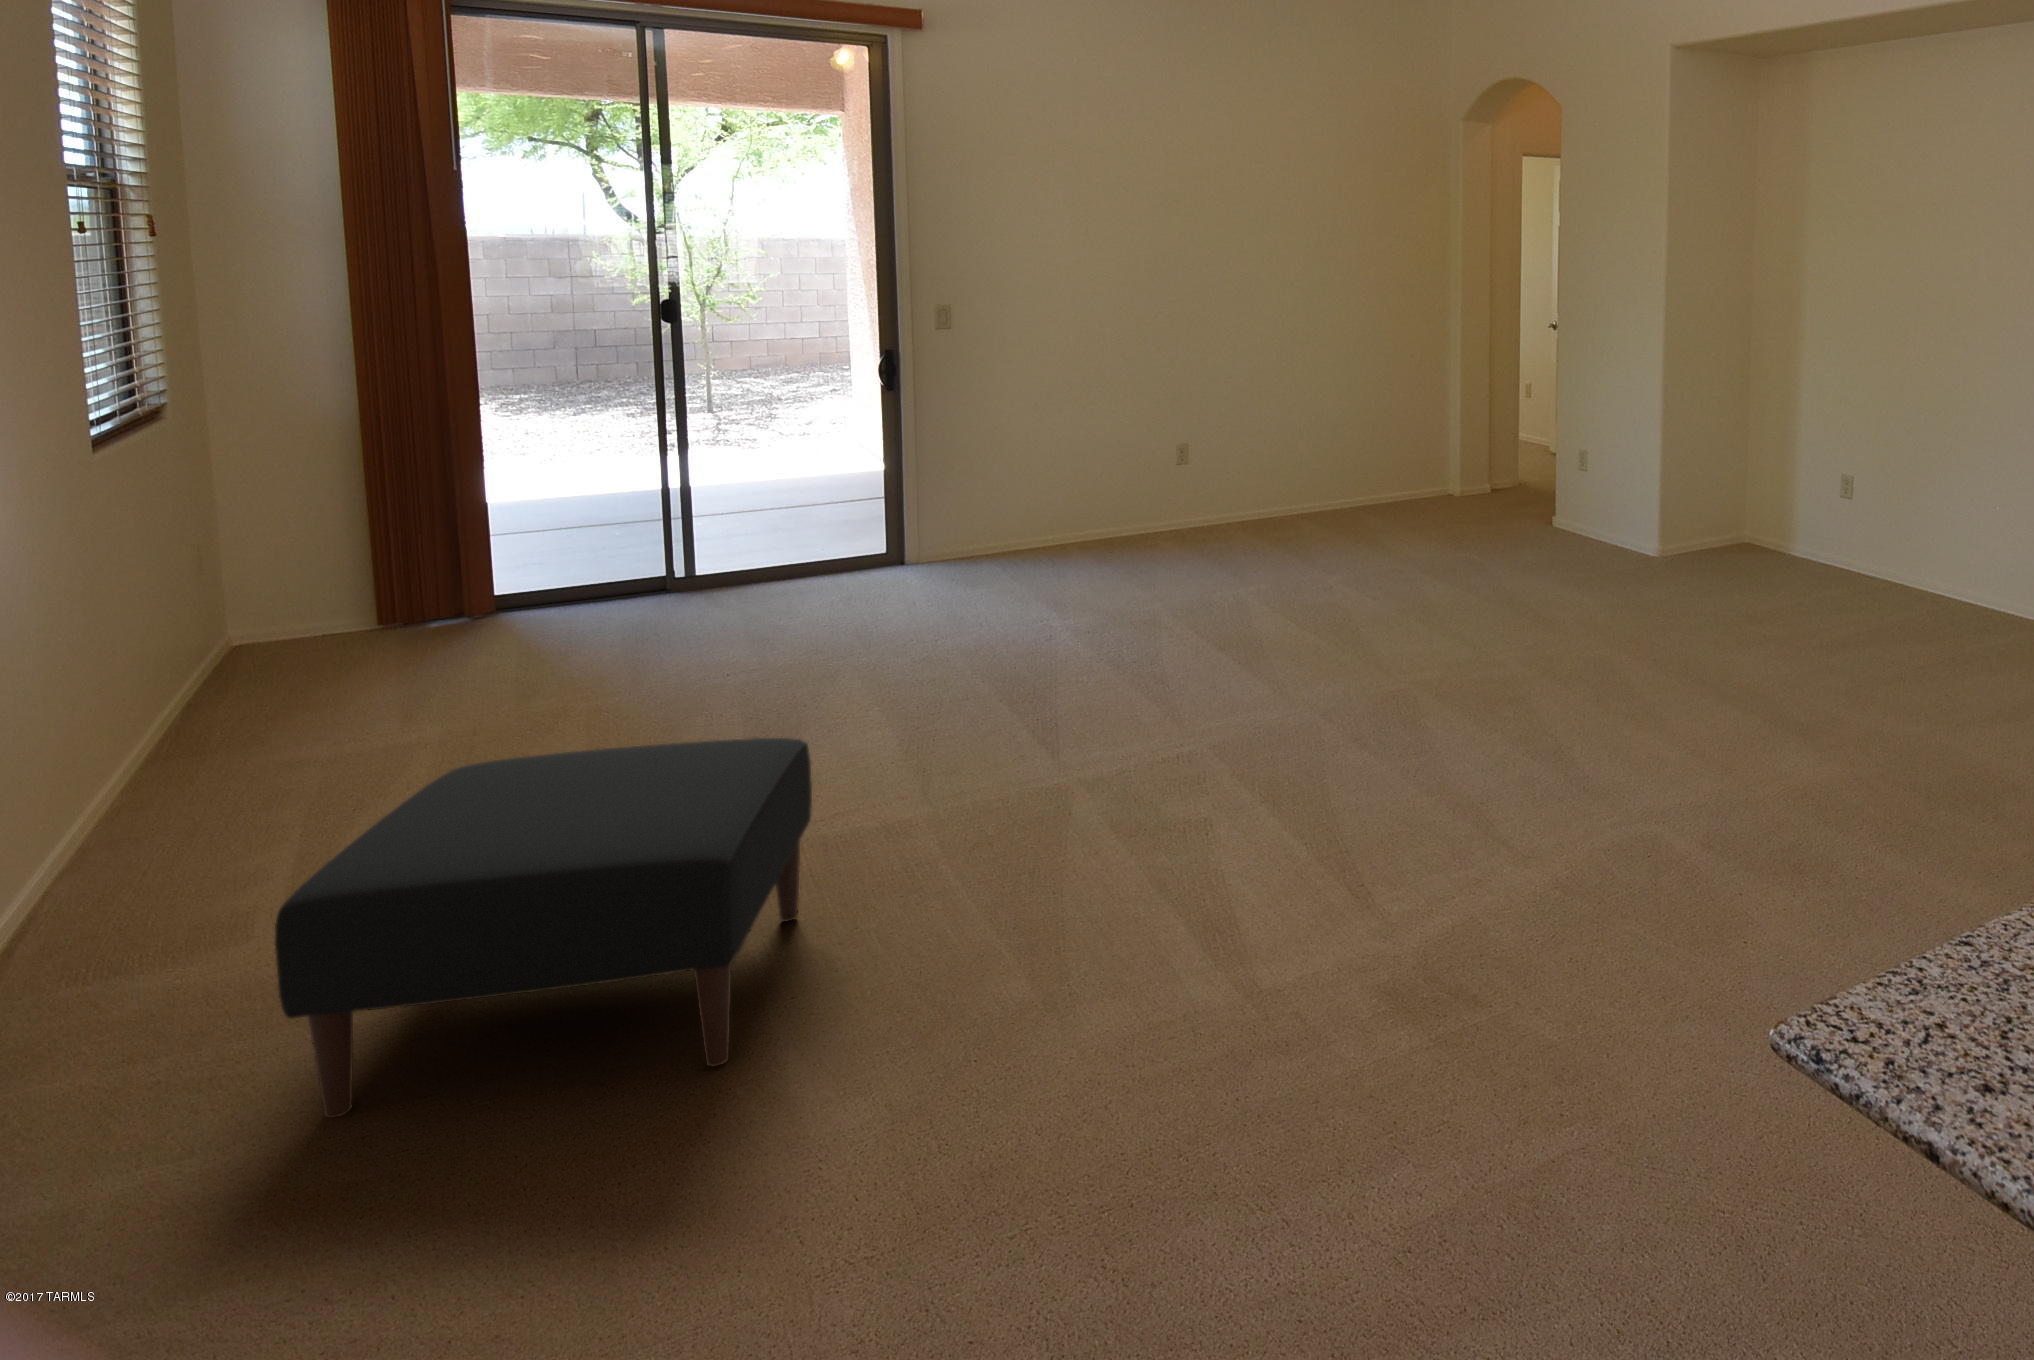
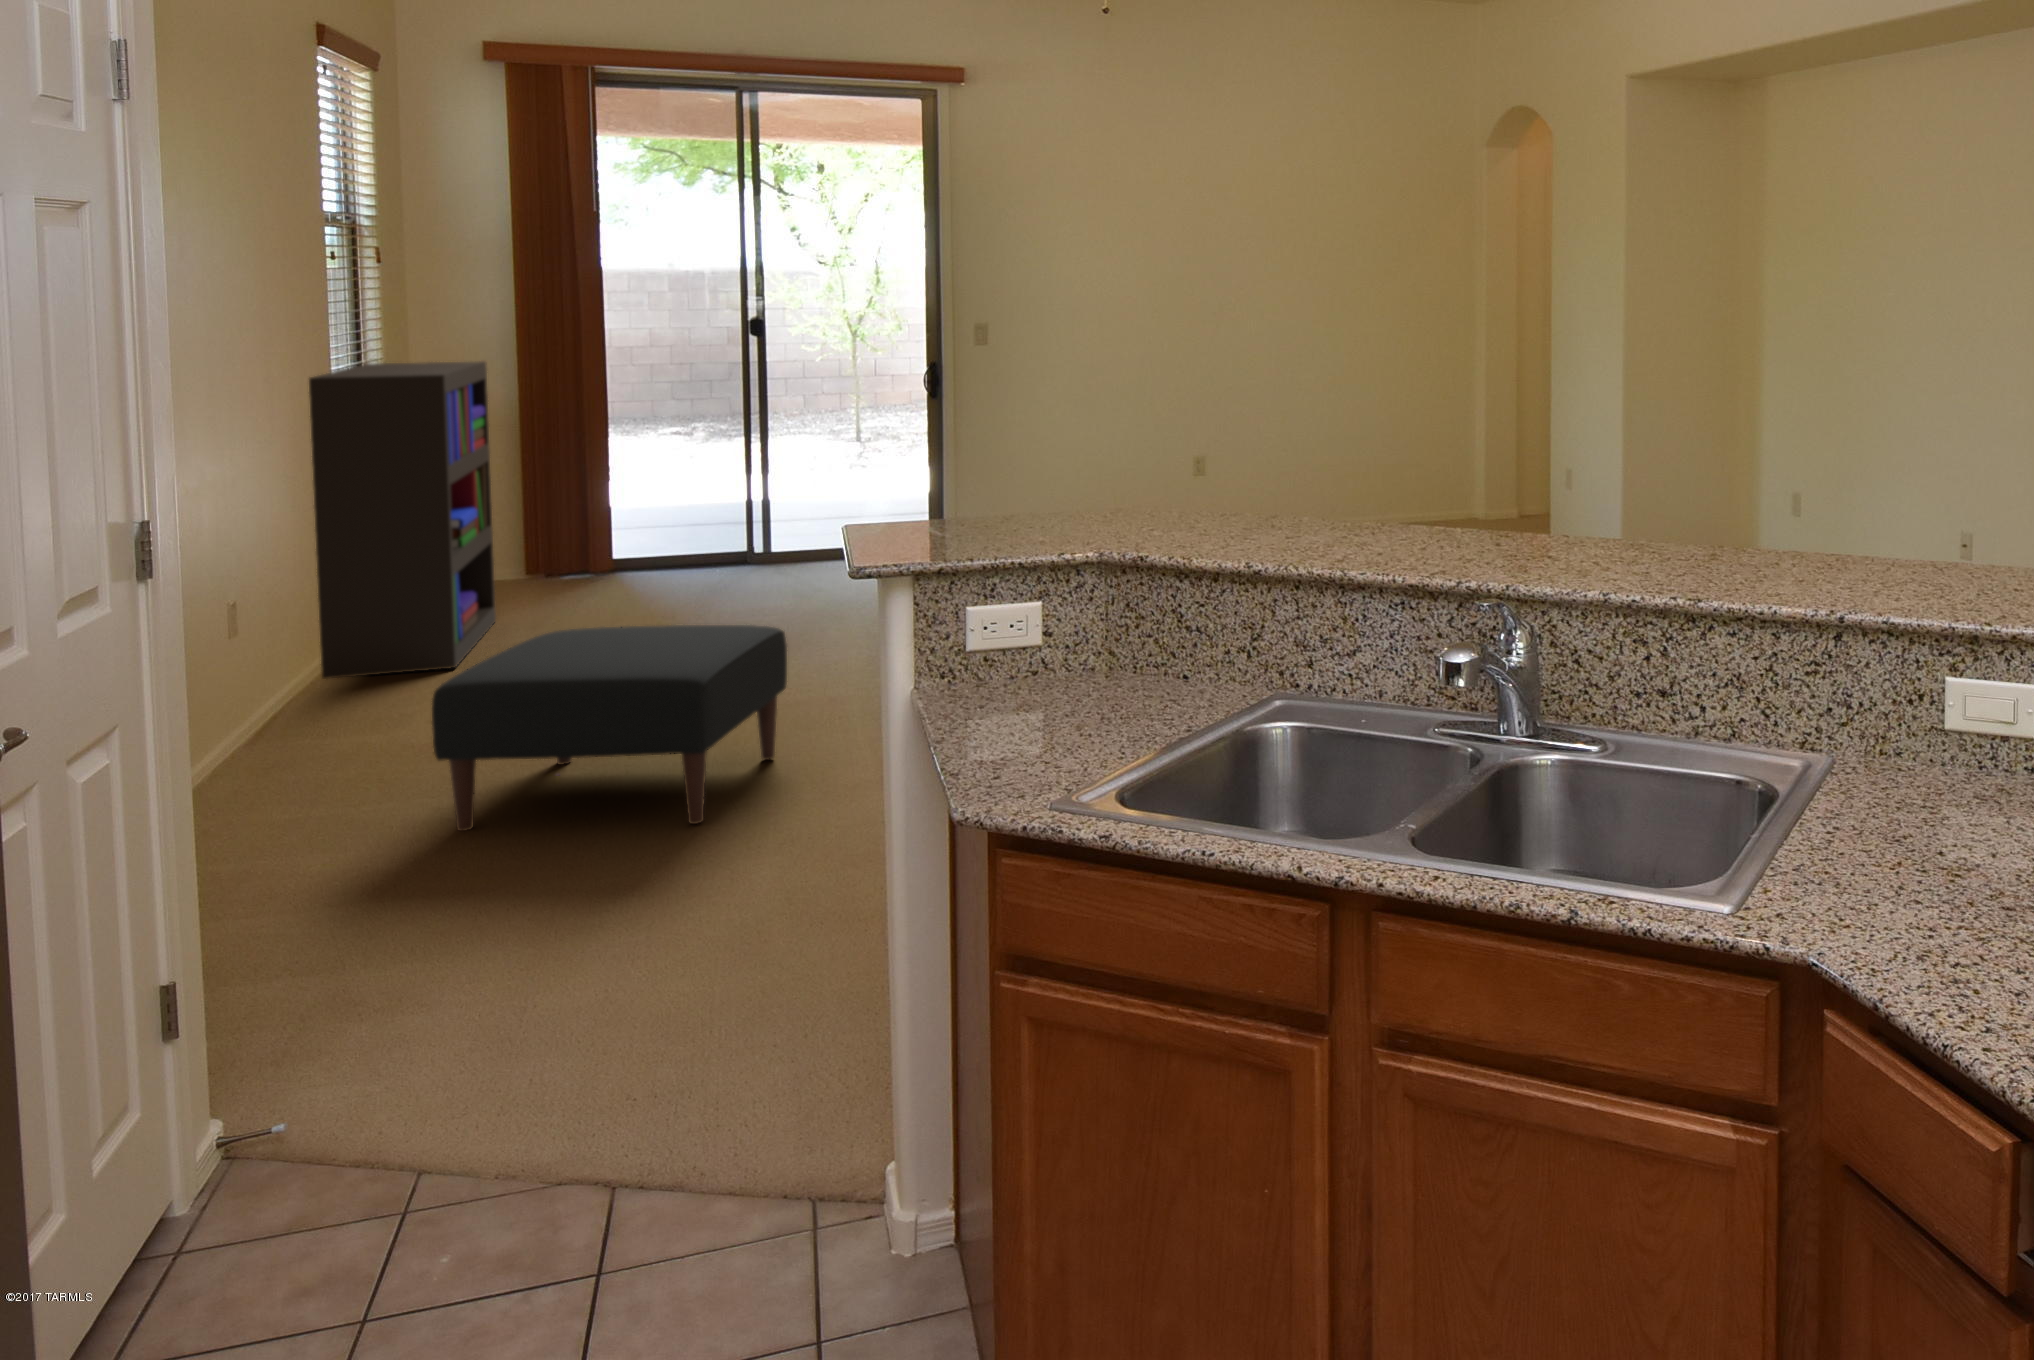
bookshelf: none [47,365,343,815] -> present [309,361,496,679]

